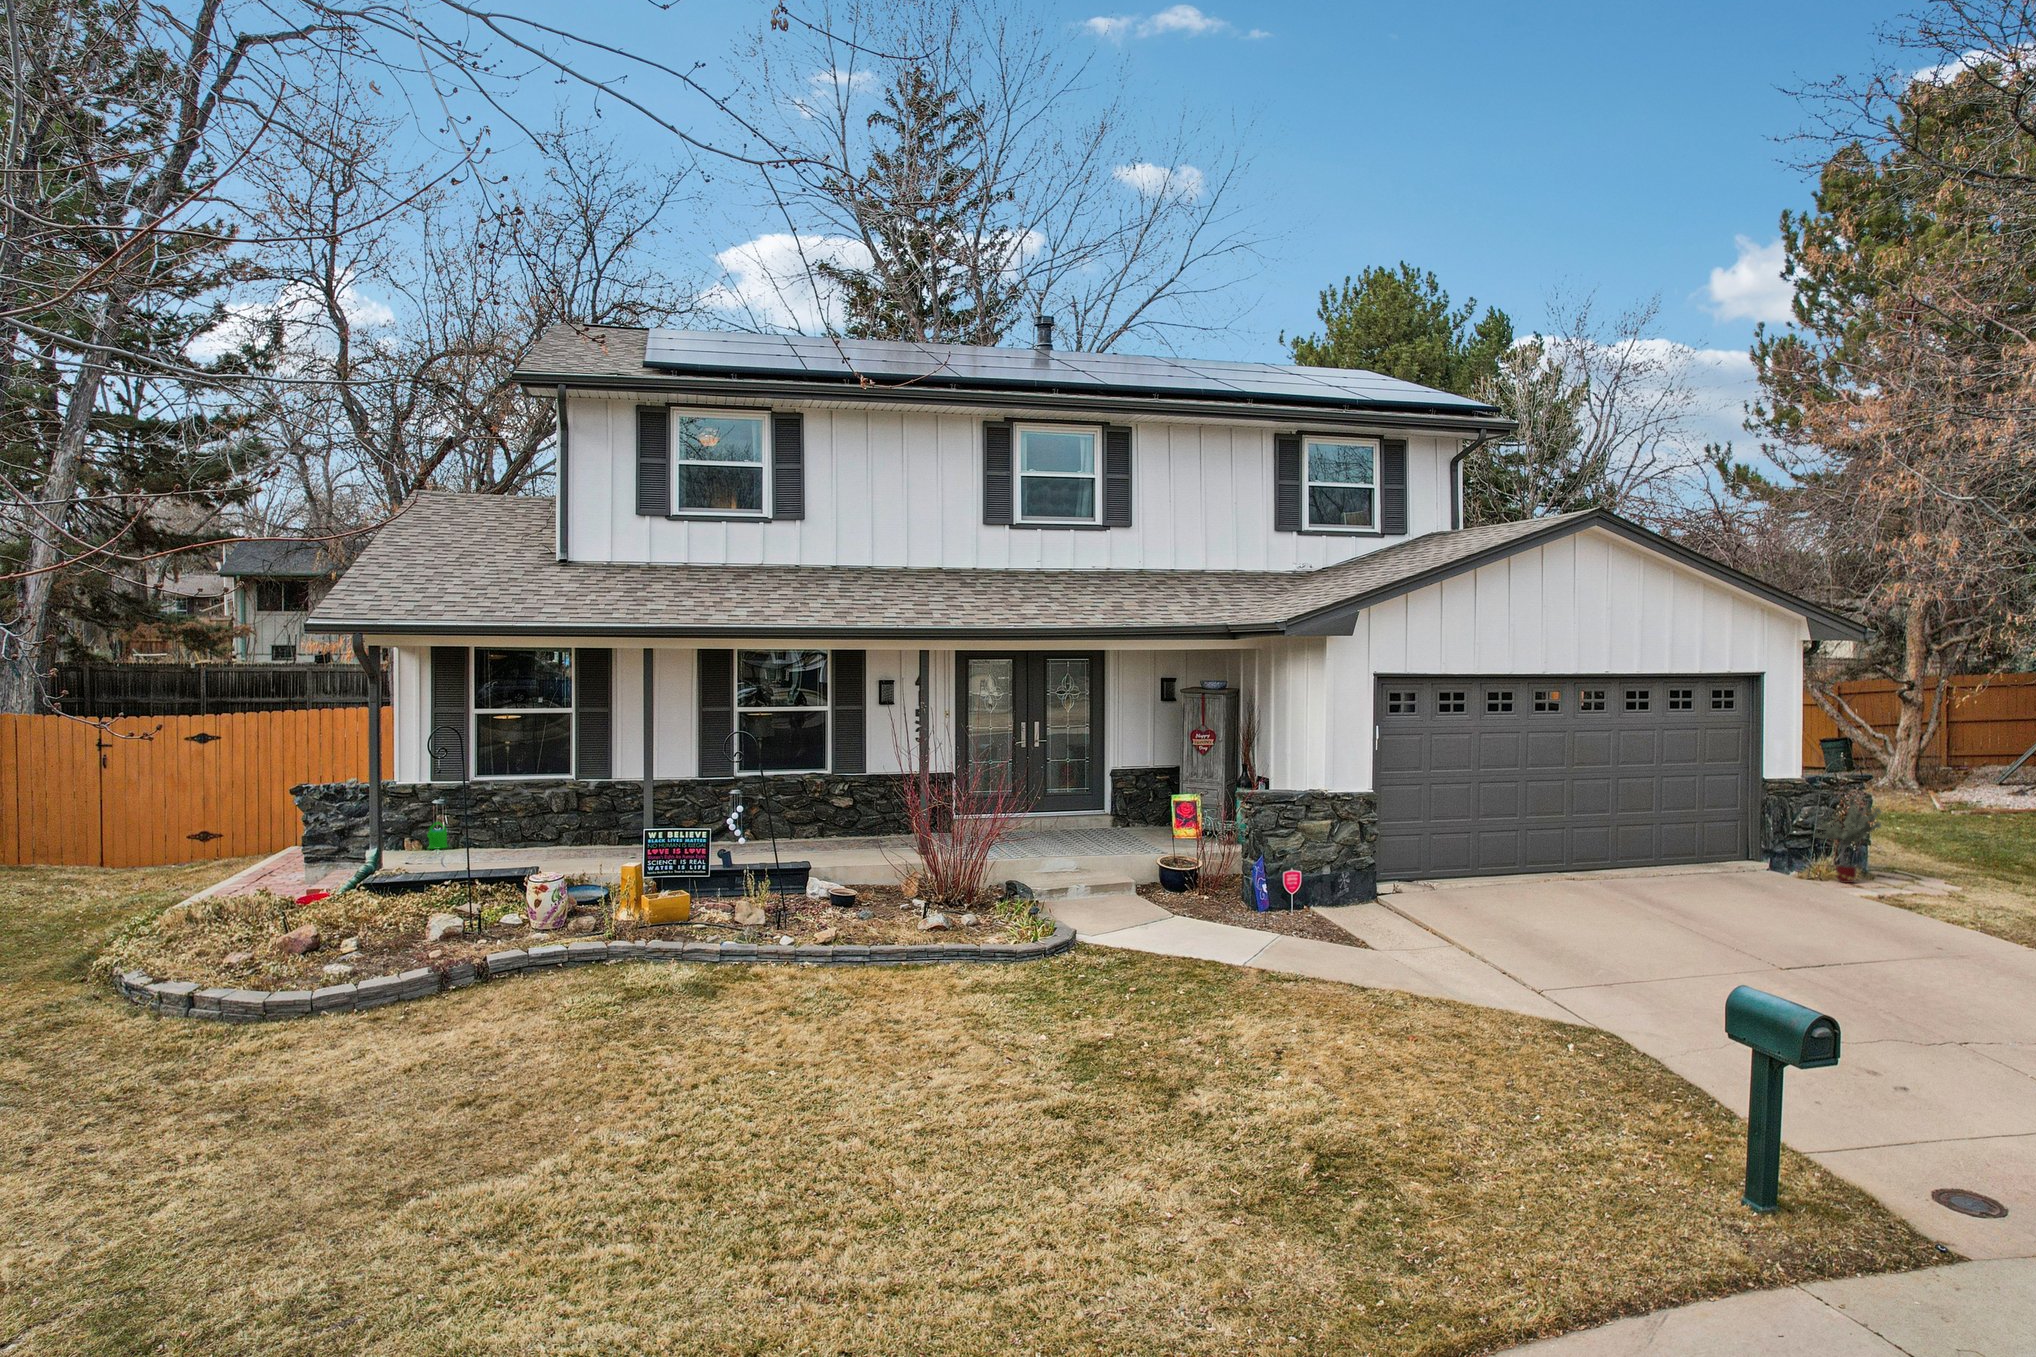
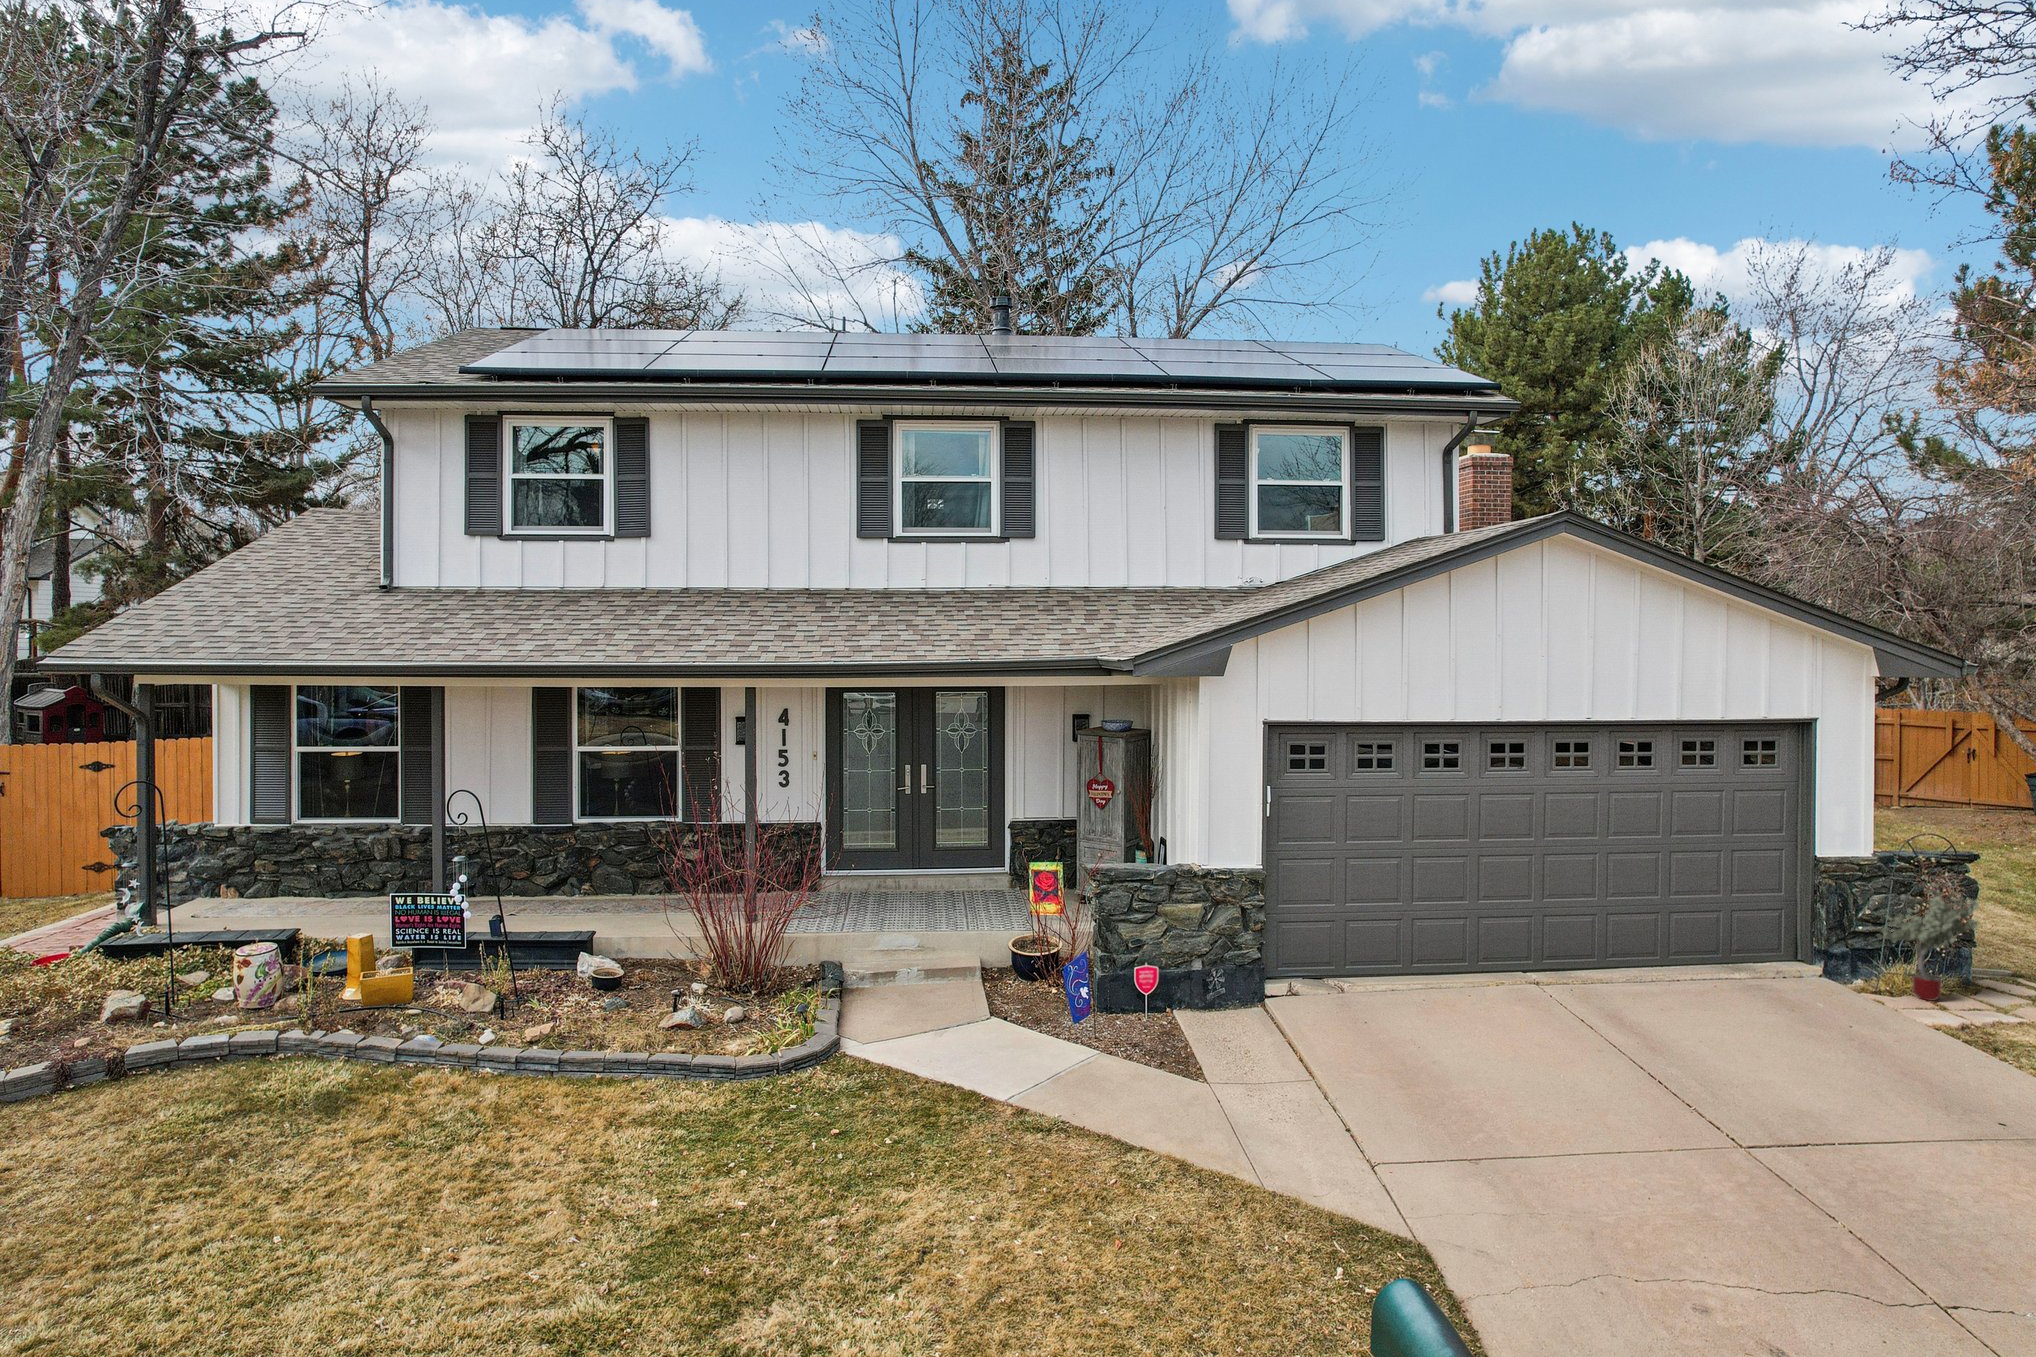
watering can: present [427,822,448,849] -> none [225,872,257,902]

